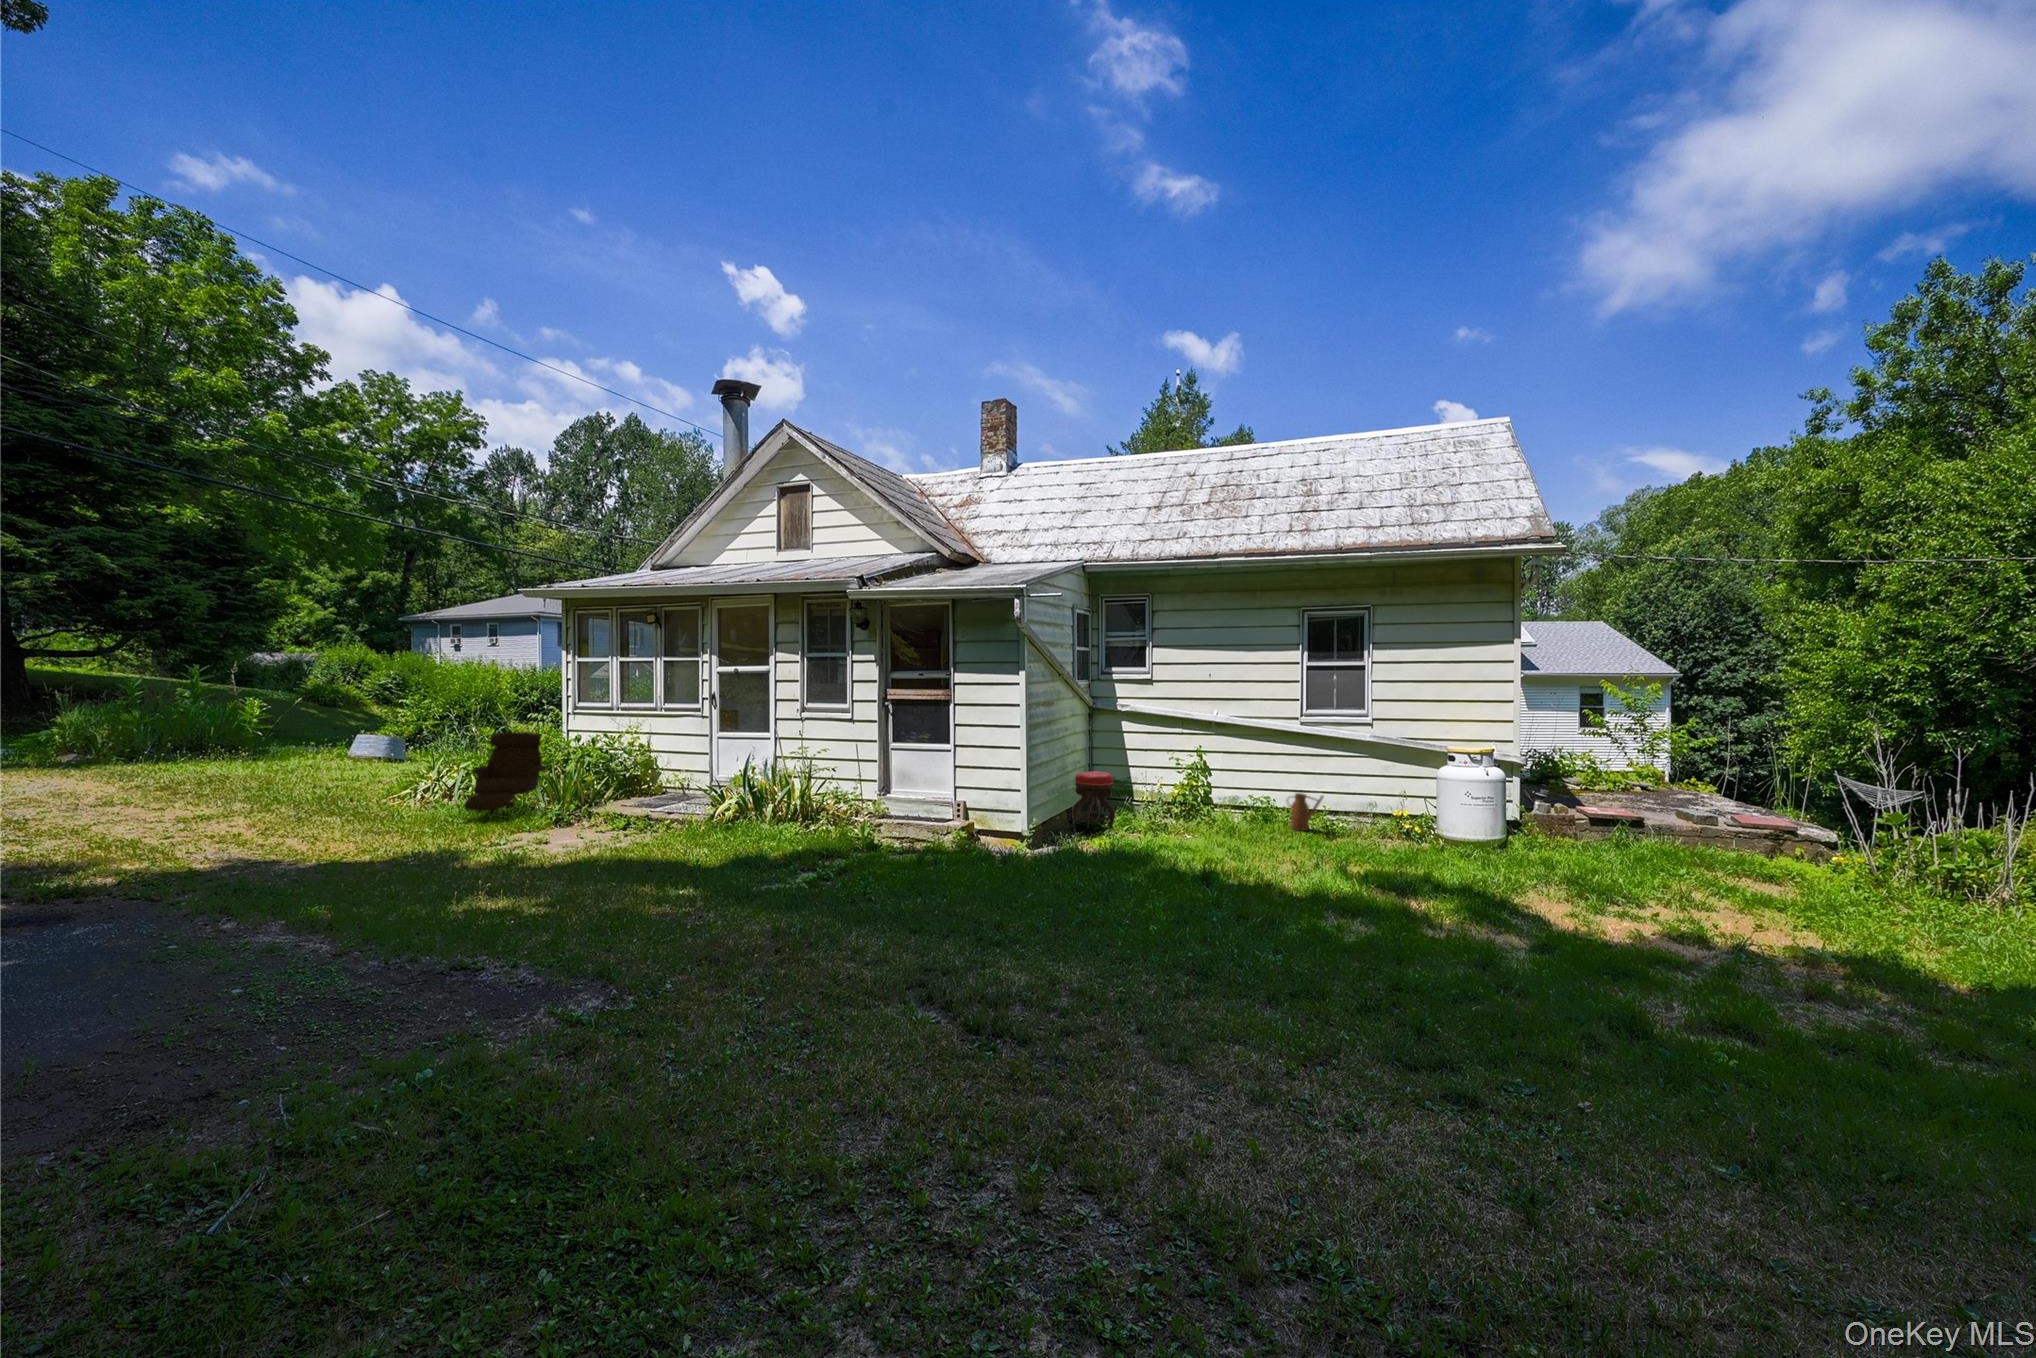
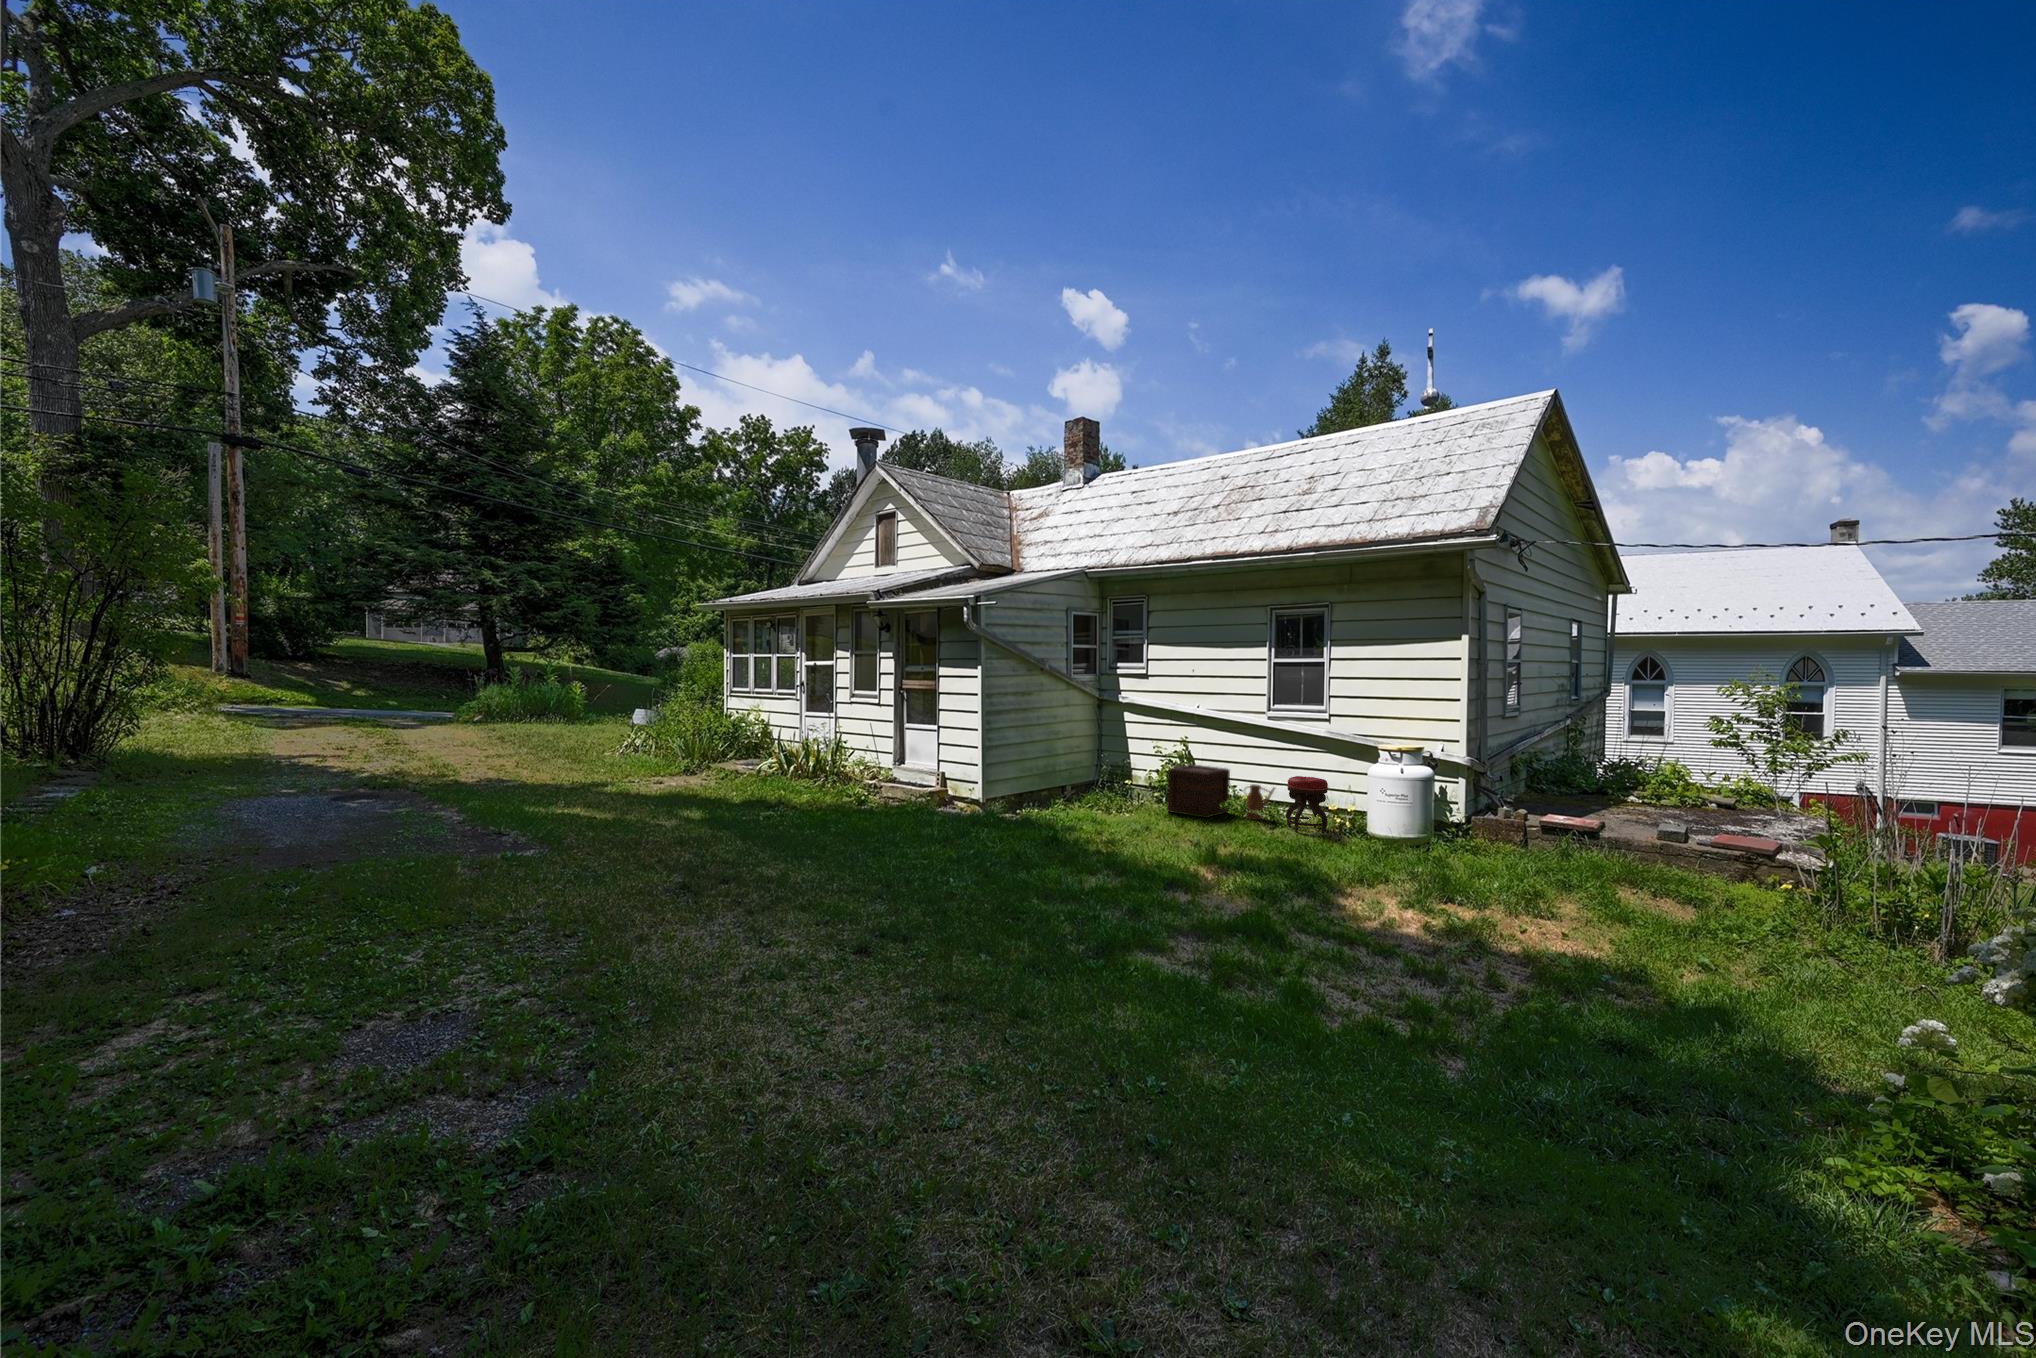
lounge chair: present [464,732,545,822] -> none [639,707,699,769]
stool: present [1072,771,1115,828] -> present [1286,776,1328,833]
wooden crate: none [1212,775,1266,833] -> present [1167,764,1230,818]

